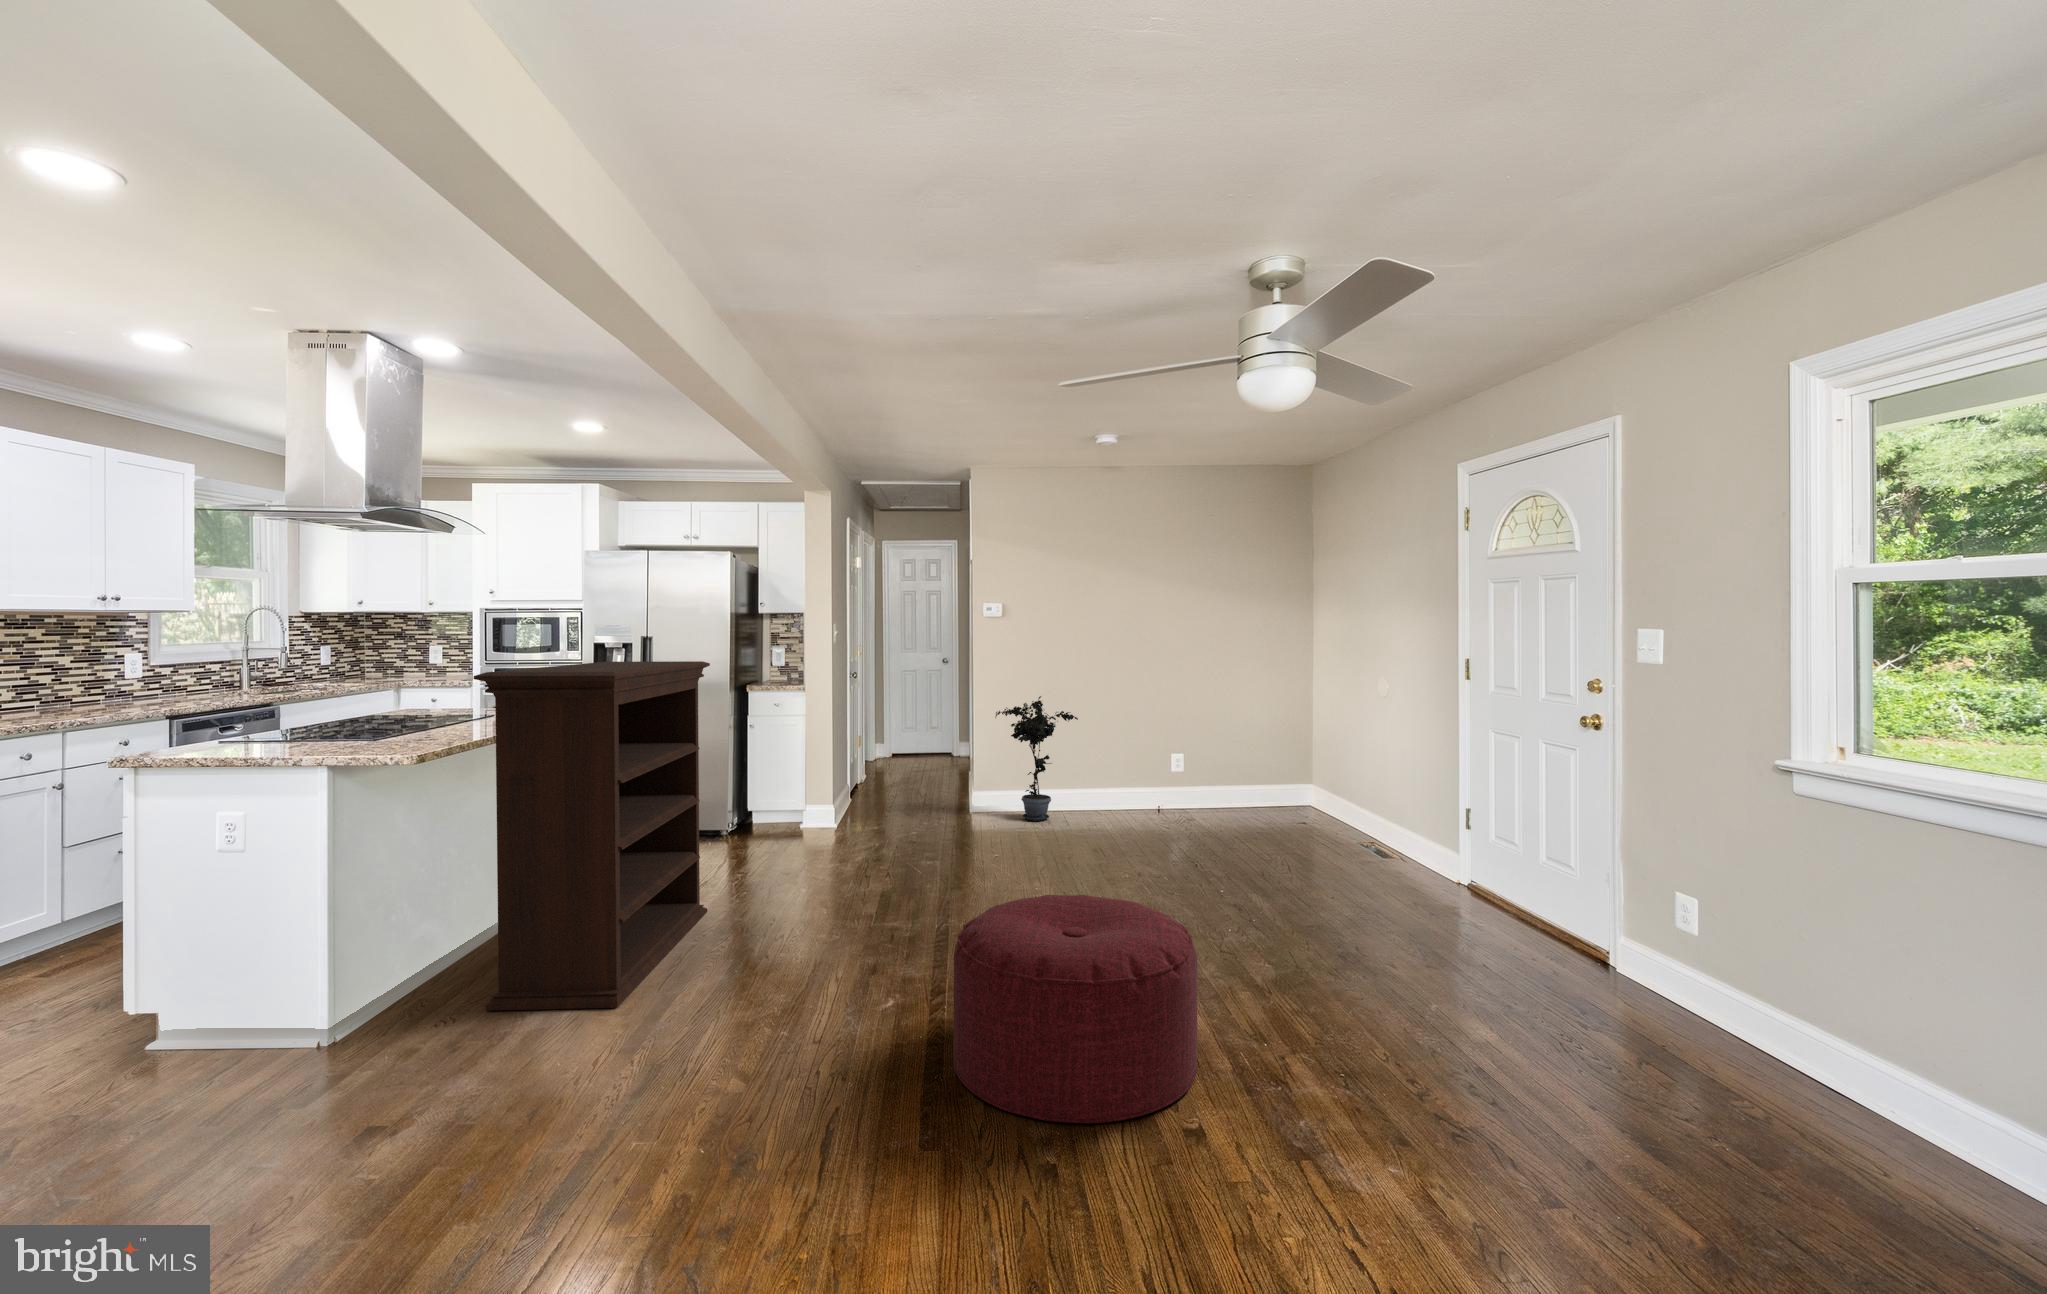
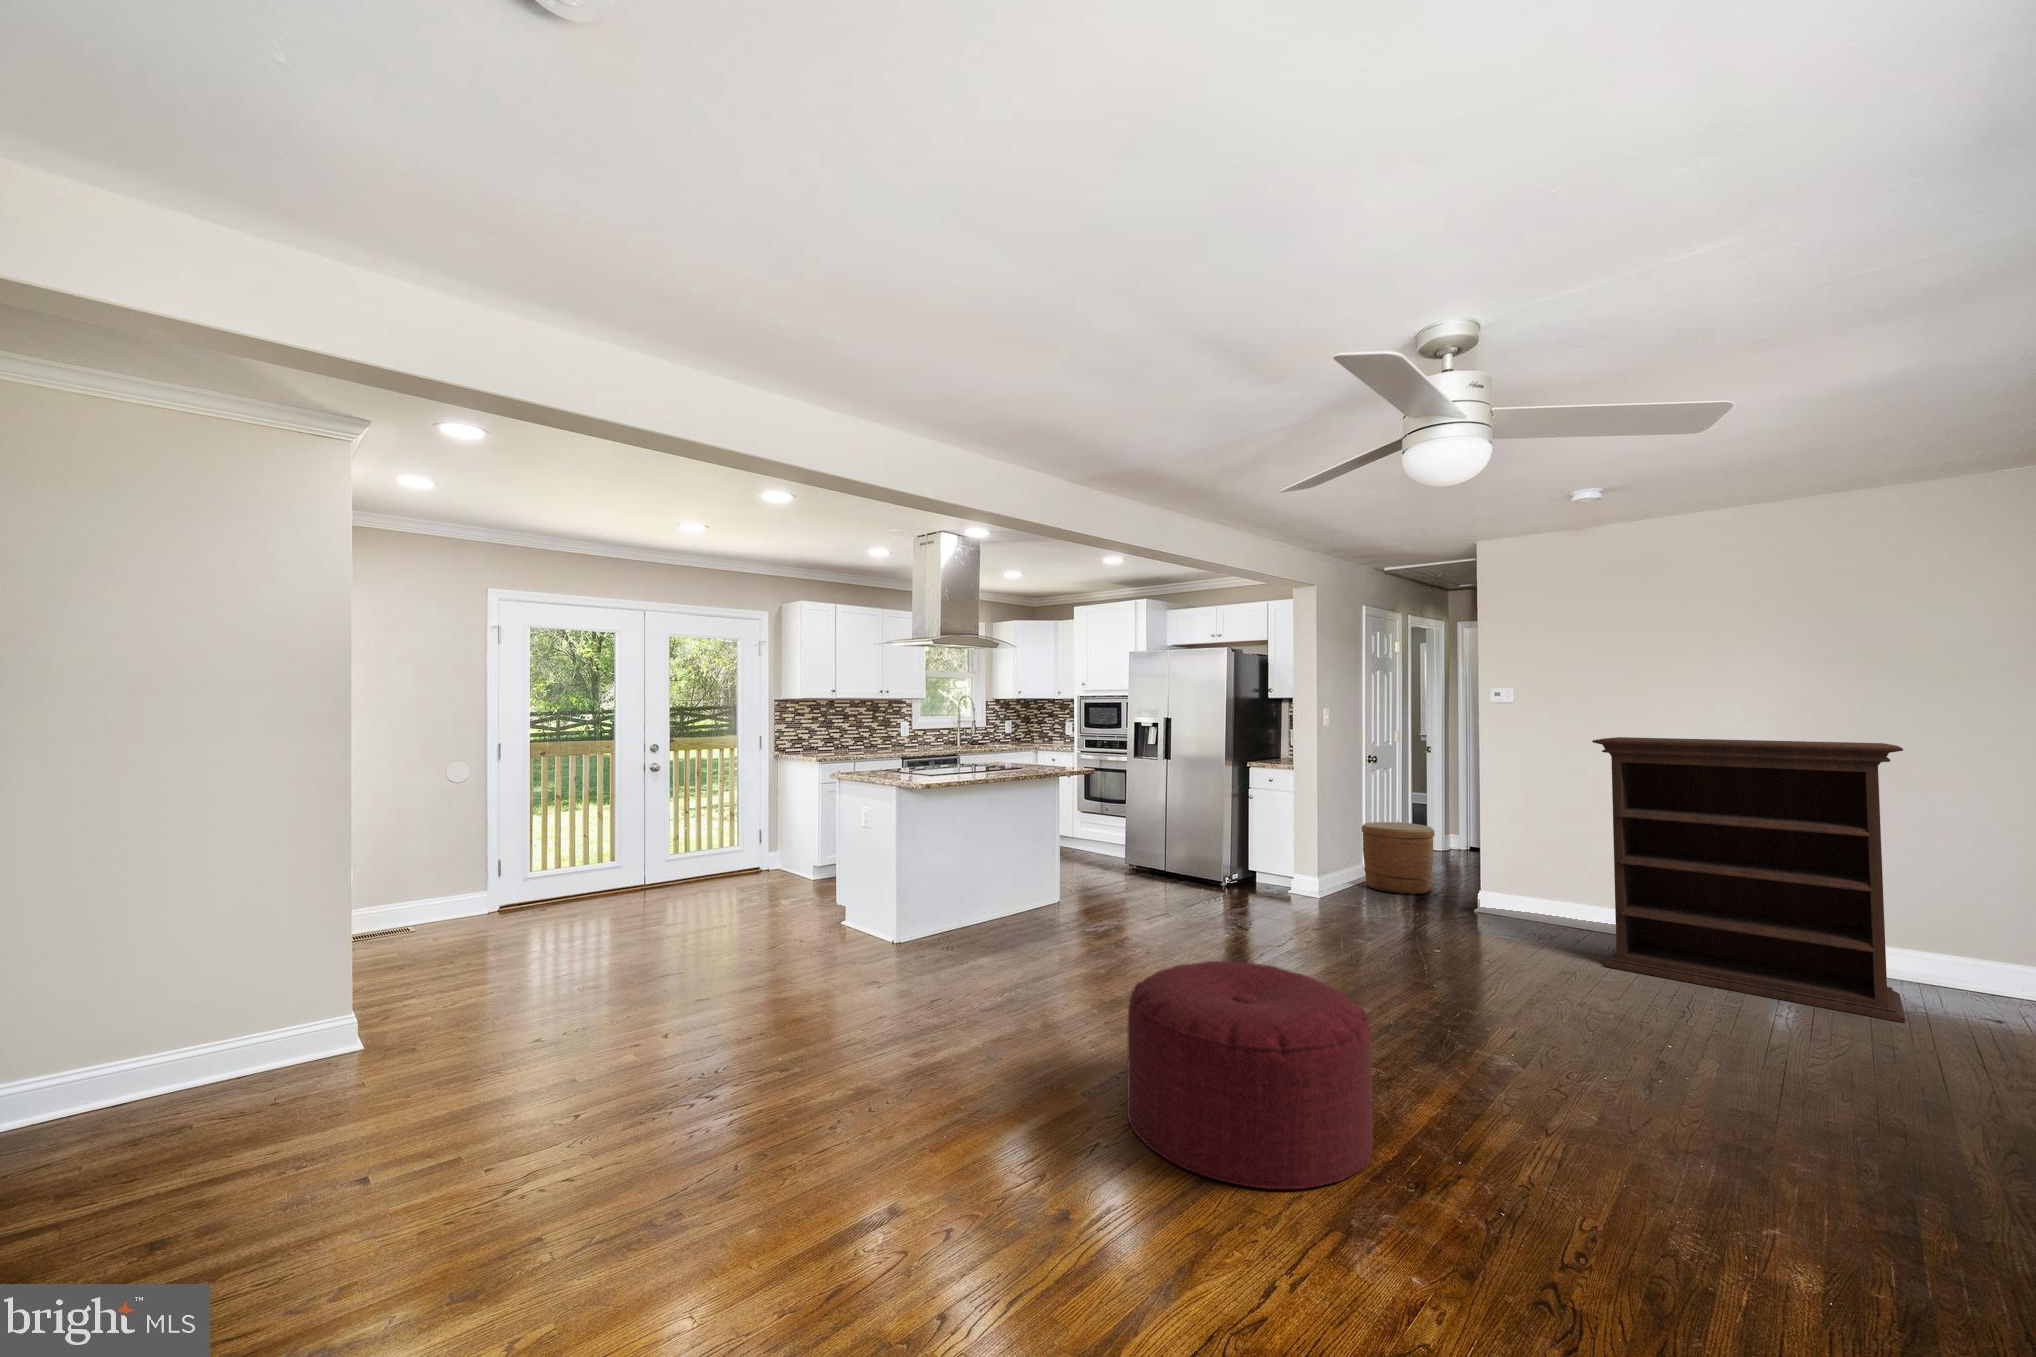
bookshelf: present [474,661,710,1011] -> present [1592,737,1905,1023]
potted plant: present [995,696,1078,821] -> none [1493,789,1598,934]
woven basket: none [855,739,922,809] -> present [1362,822,1435,895]

